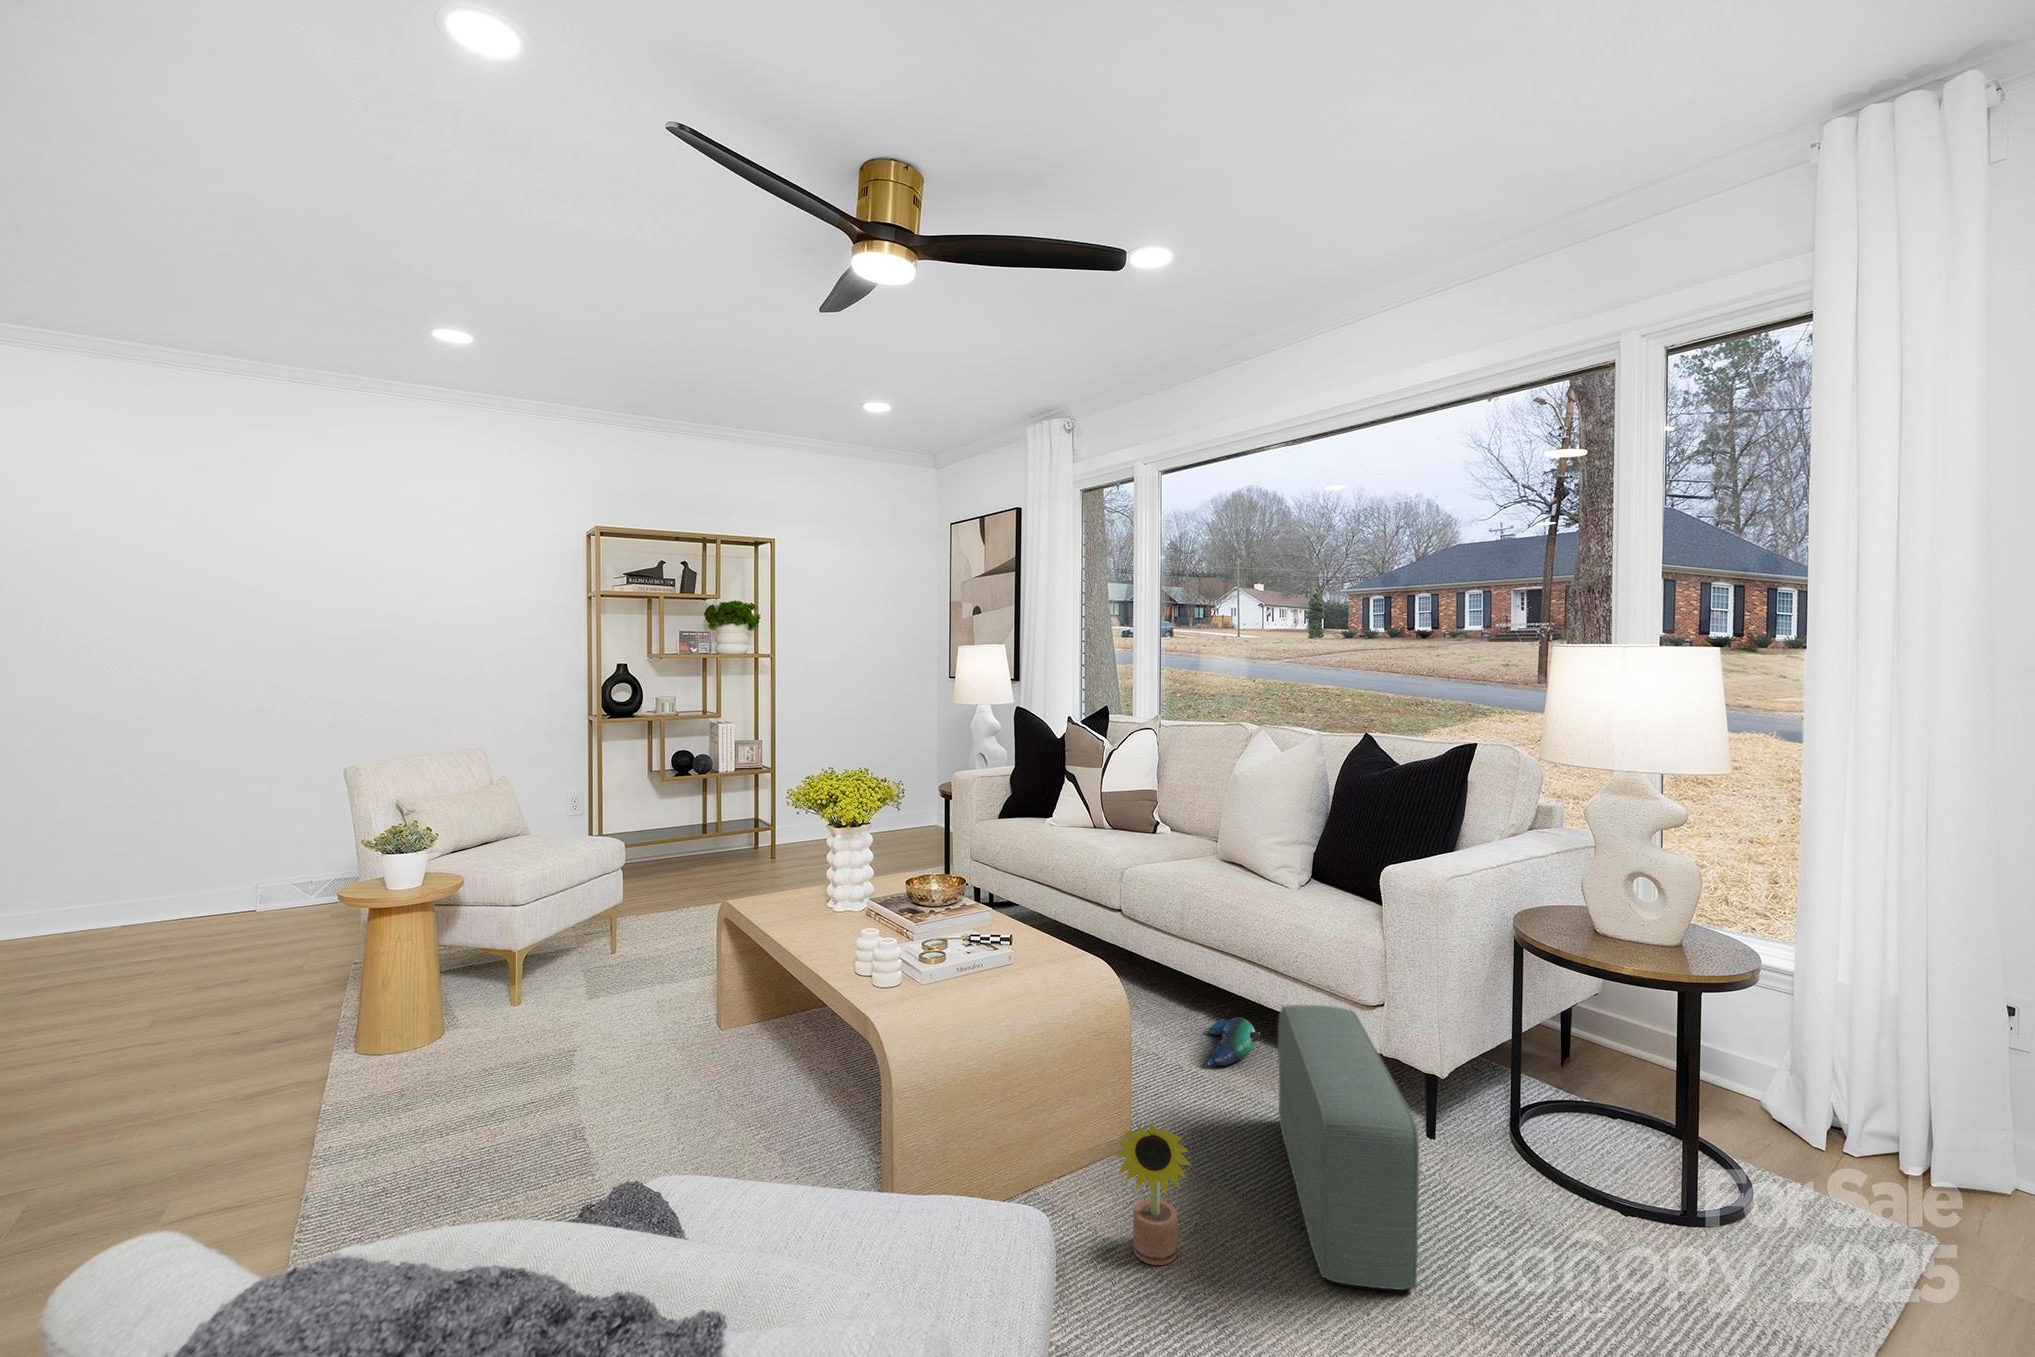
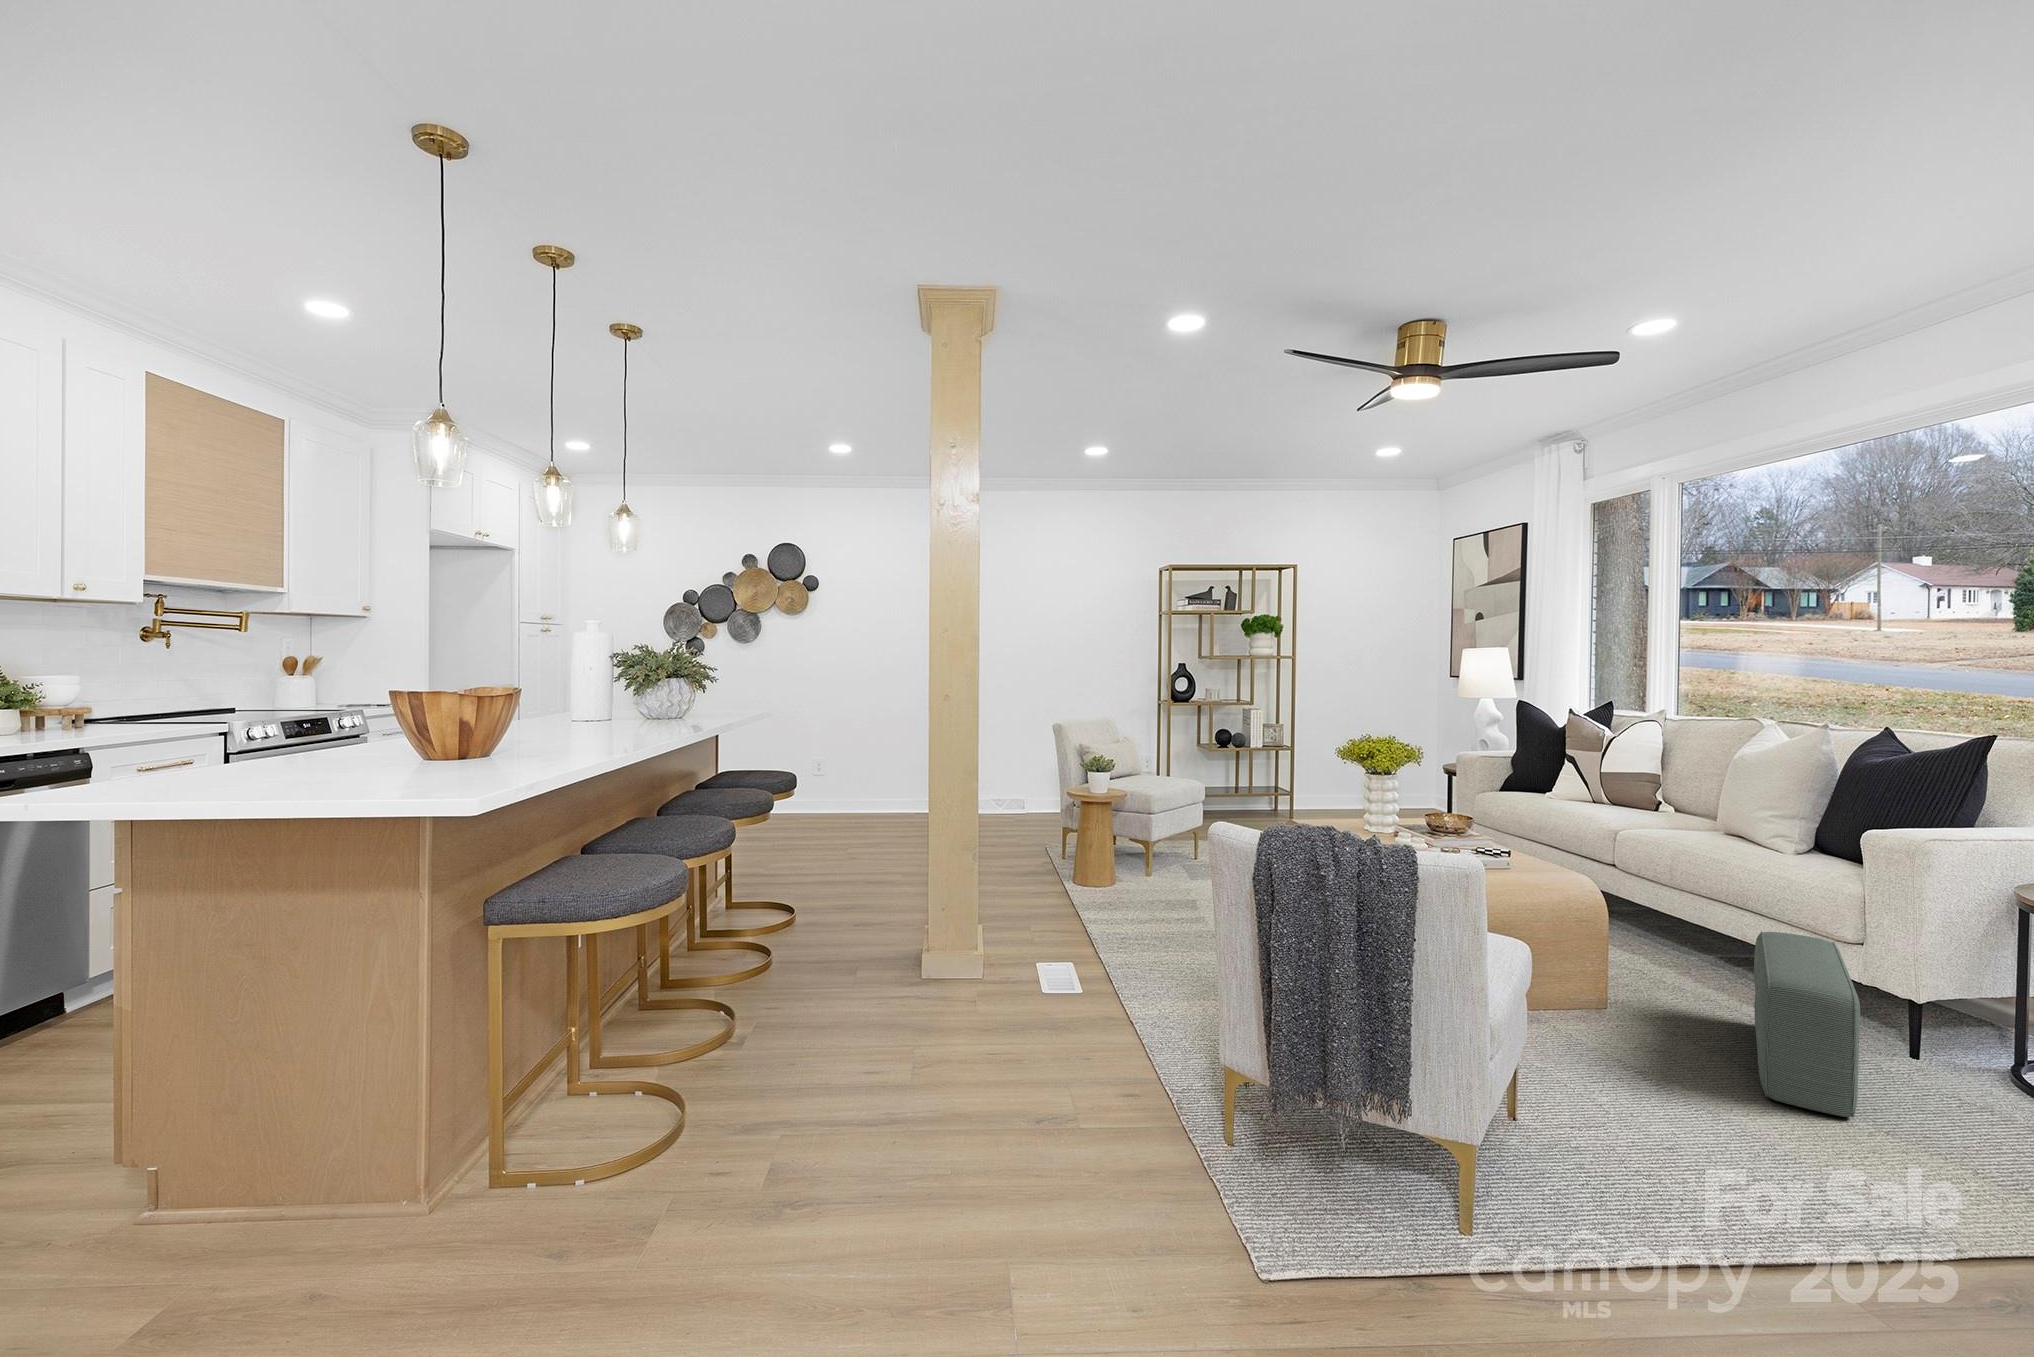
plush toy: present [1206,1017,1260,1066] -> none [1693,958,1751,990]
decorative plant: present [1115,1125,1191,1265] -> none [1589,966,1651,1067]

